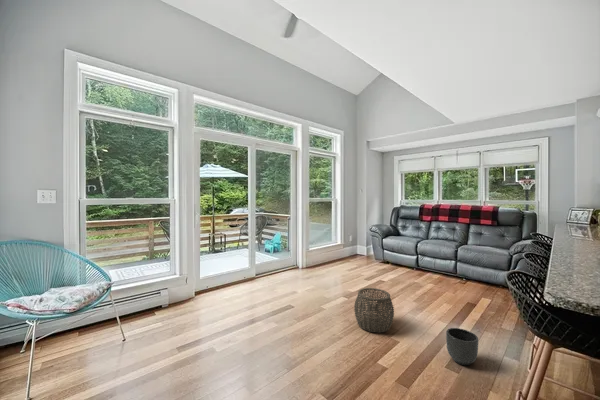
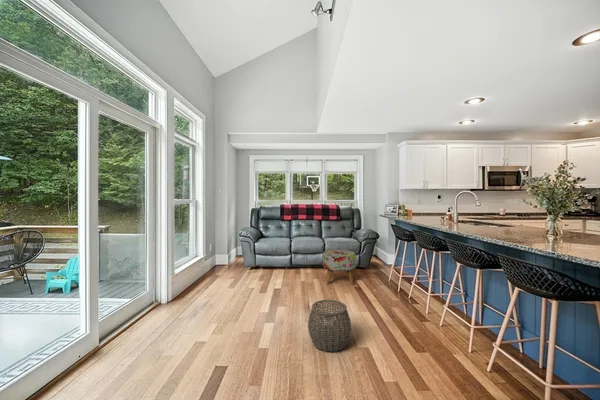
ottoman: none [436,256,481,299] -> present [323,250,356,285]
planter: present [446,328,478,365] -> none [405,314,432,346]

